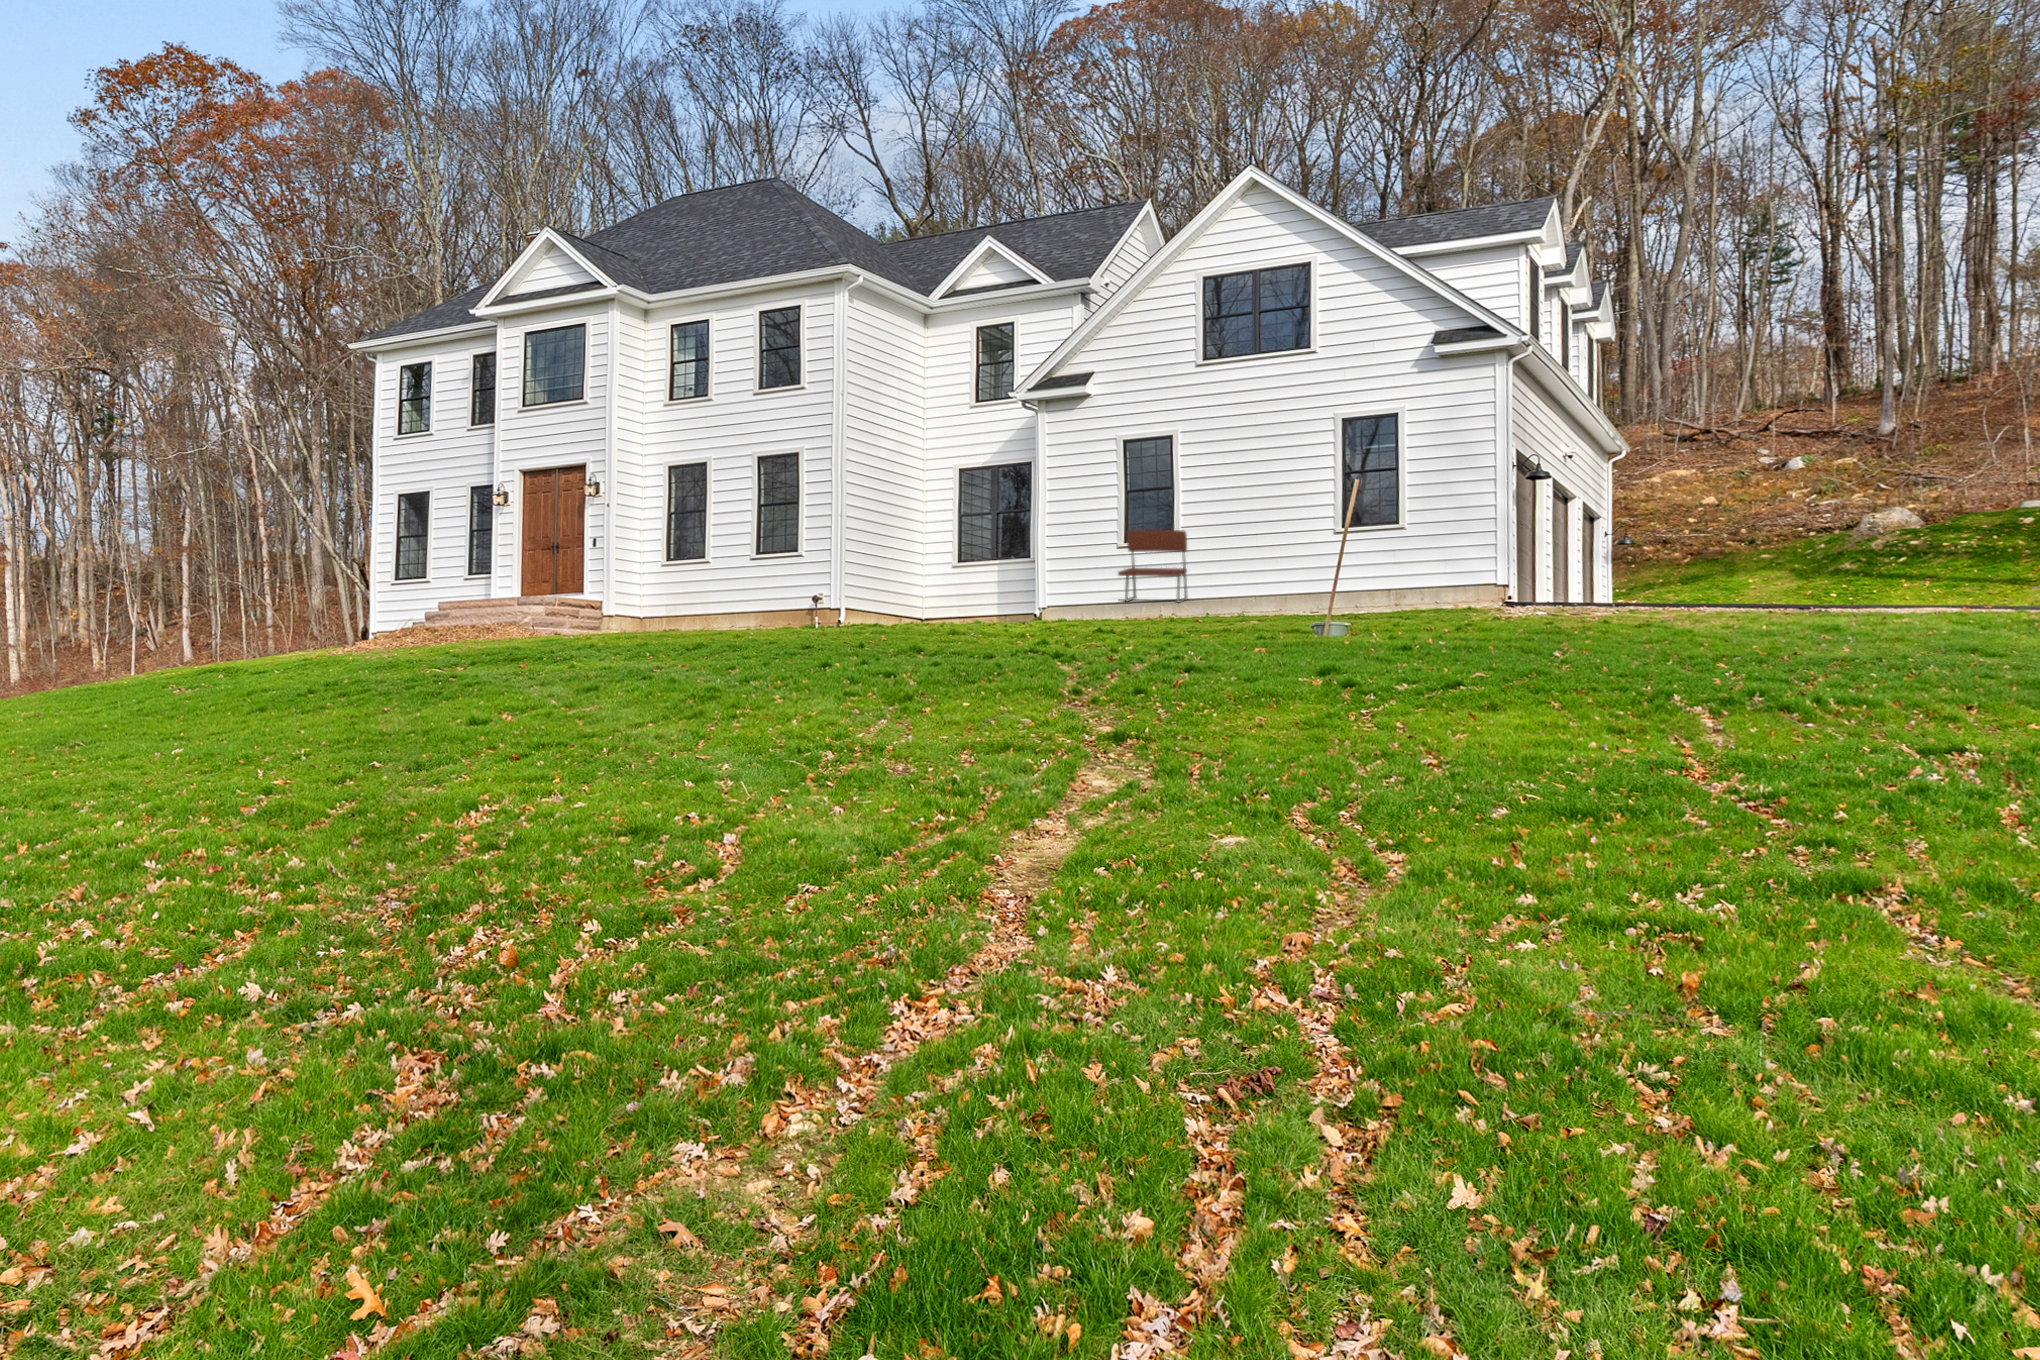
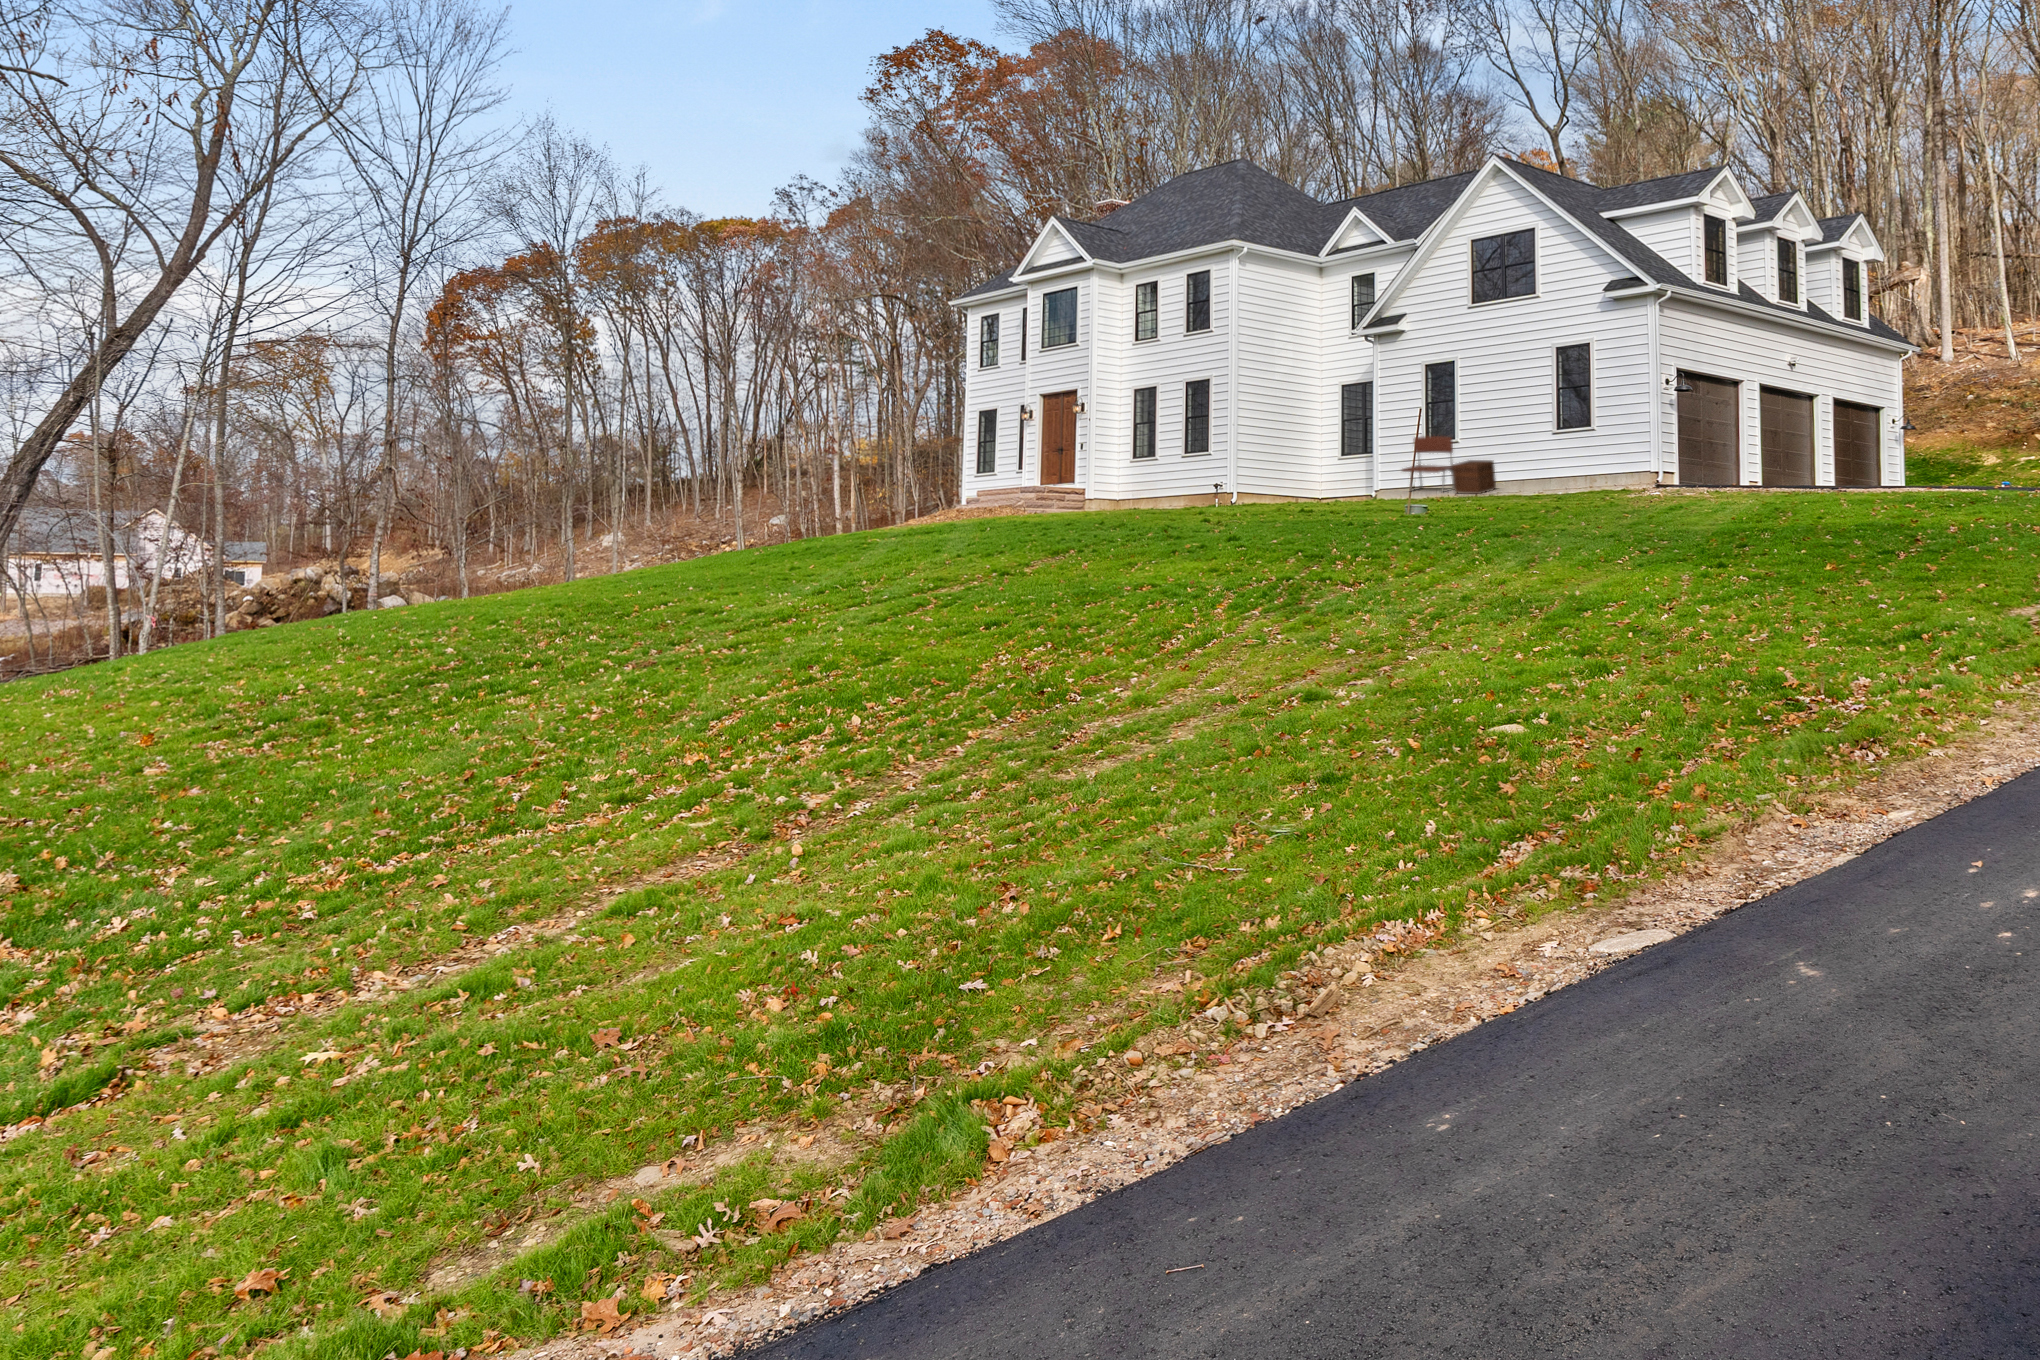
wooden crate: none [1198,561,1250,605] -> present [1453,460,1496,494]

